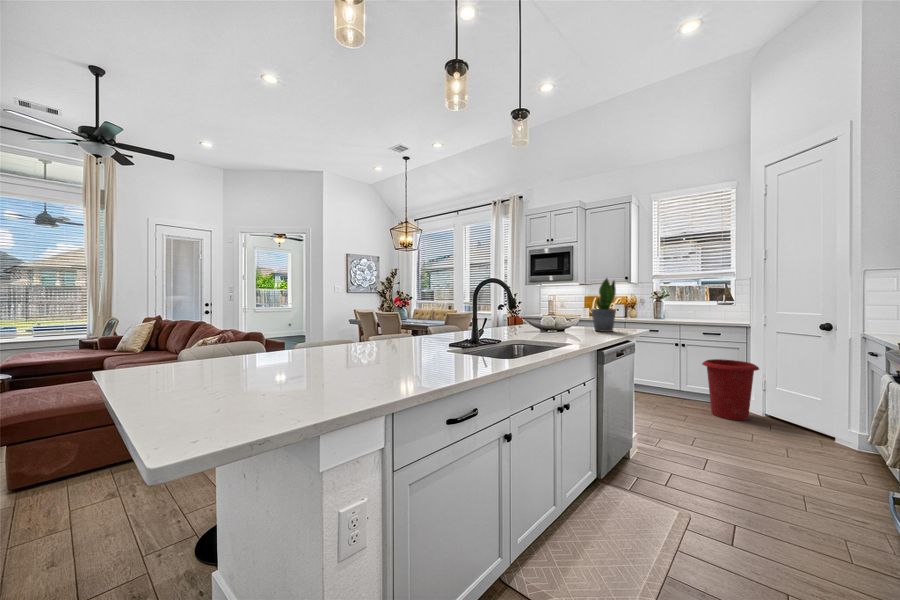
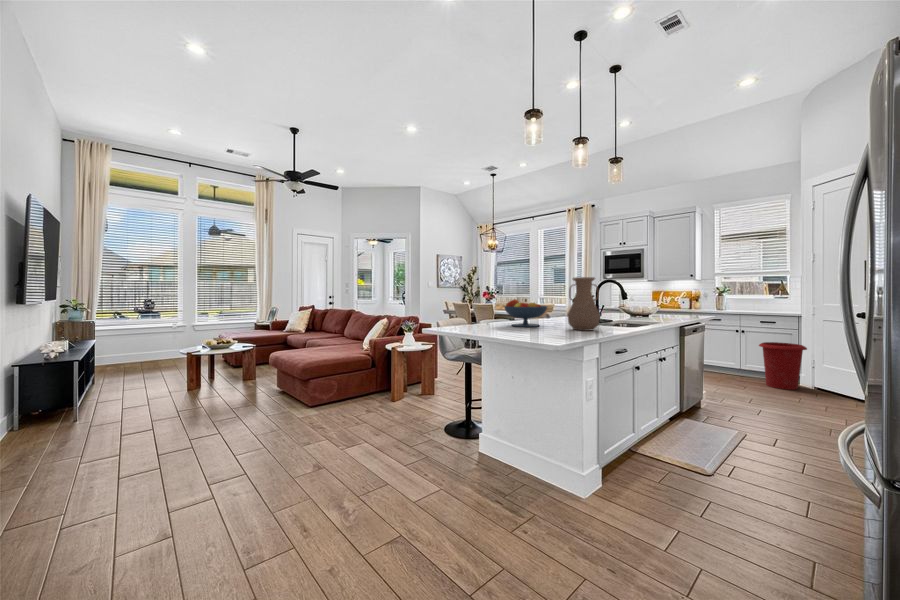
vase: none [371,268,432,374] -> present [567,277,600,331]
potted plant: present [591,278,616,332] -> none [670,277,690,317]
fruit bowl: none [281,310,363,362] -> present [504,299,547,327]

